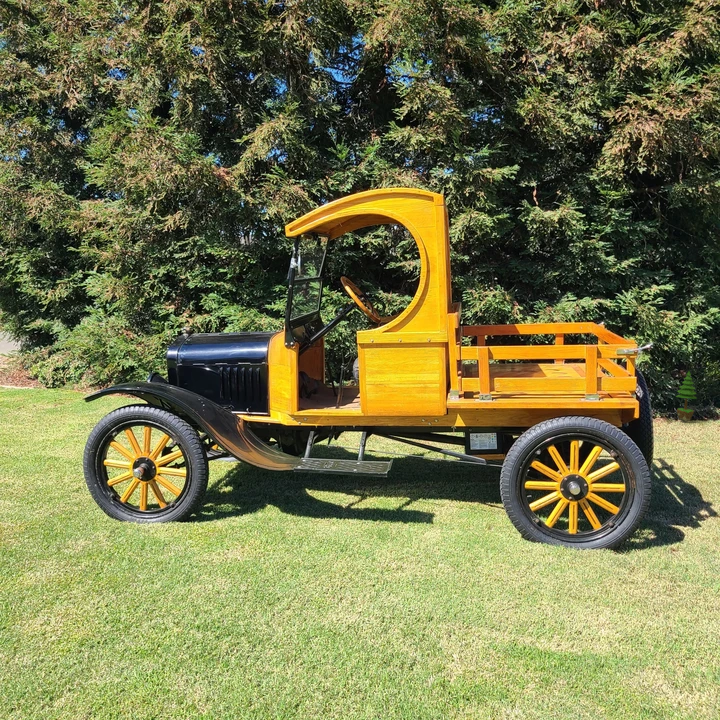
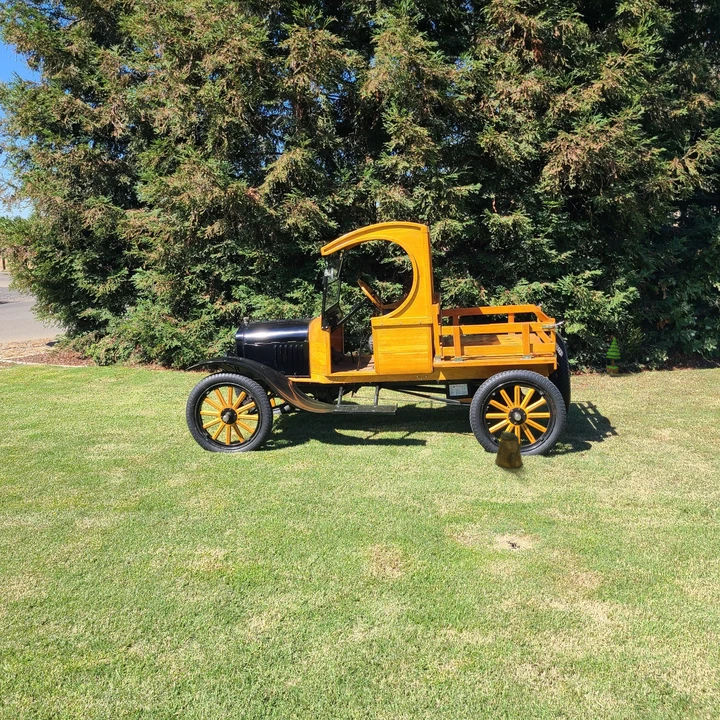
watering can: none [541,512,591,575] -> present [495,431,523,468]

